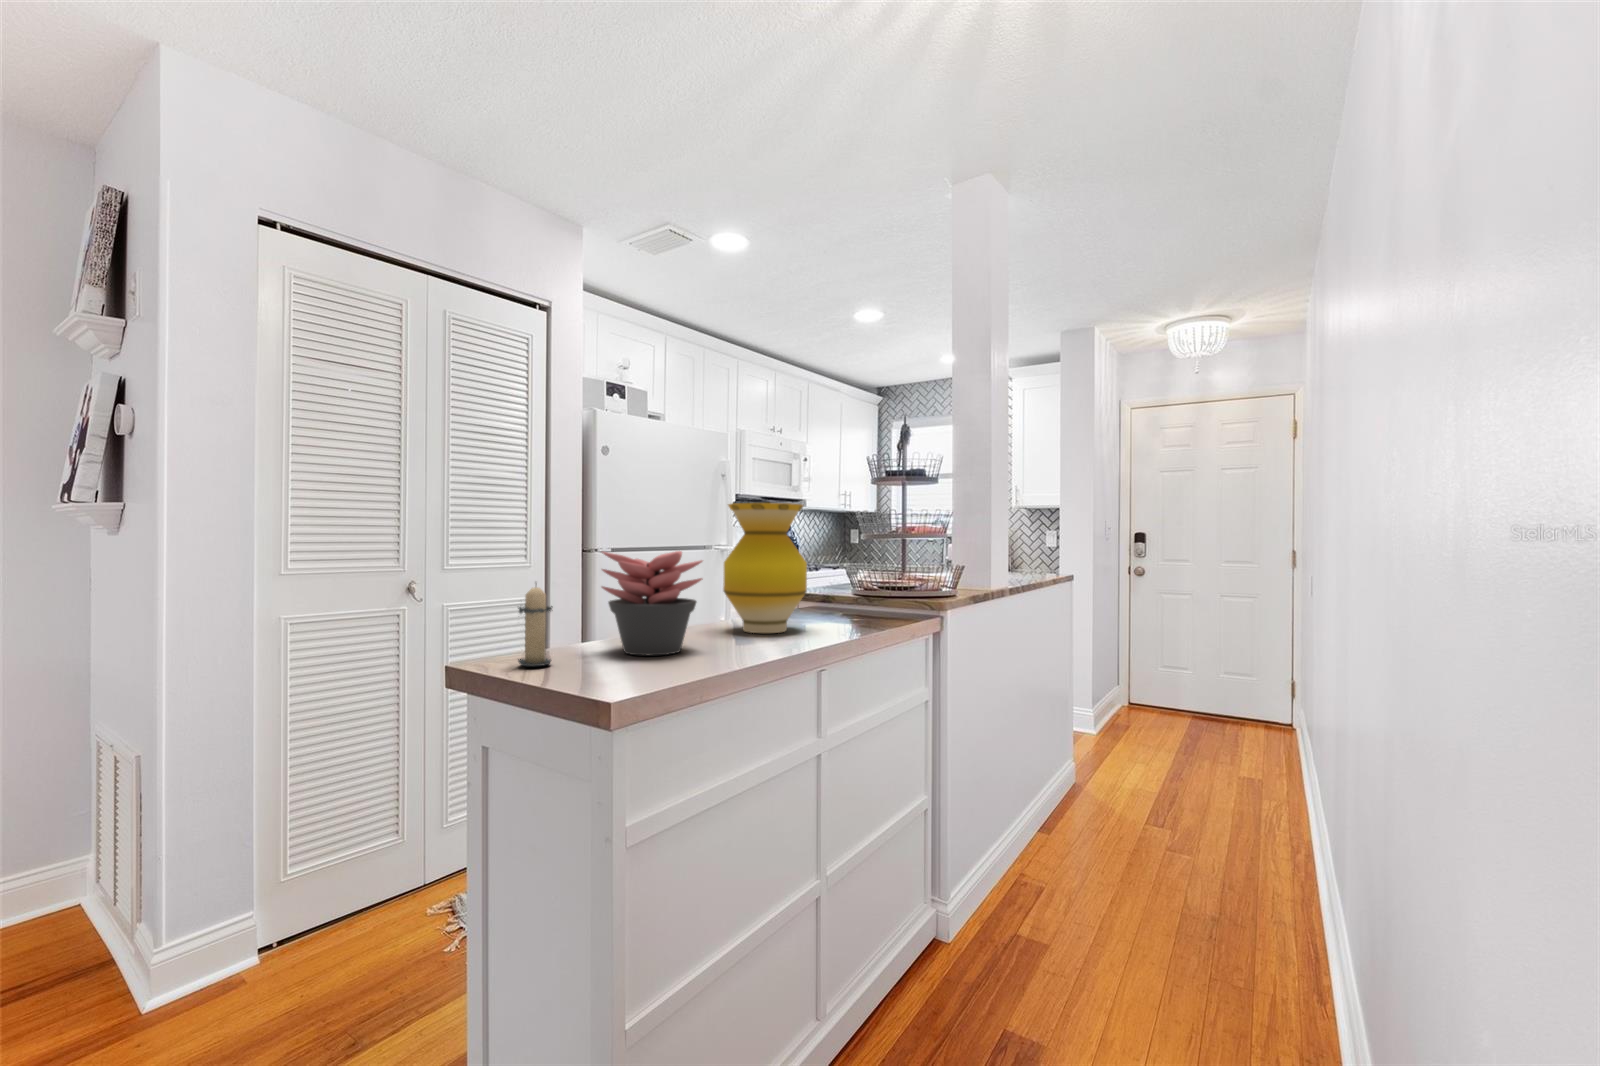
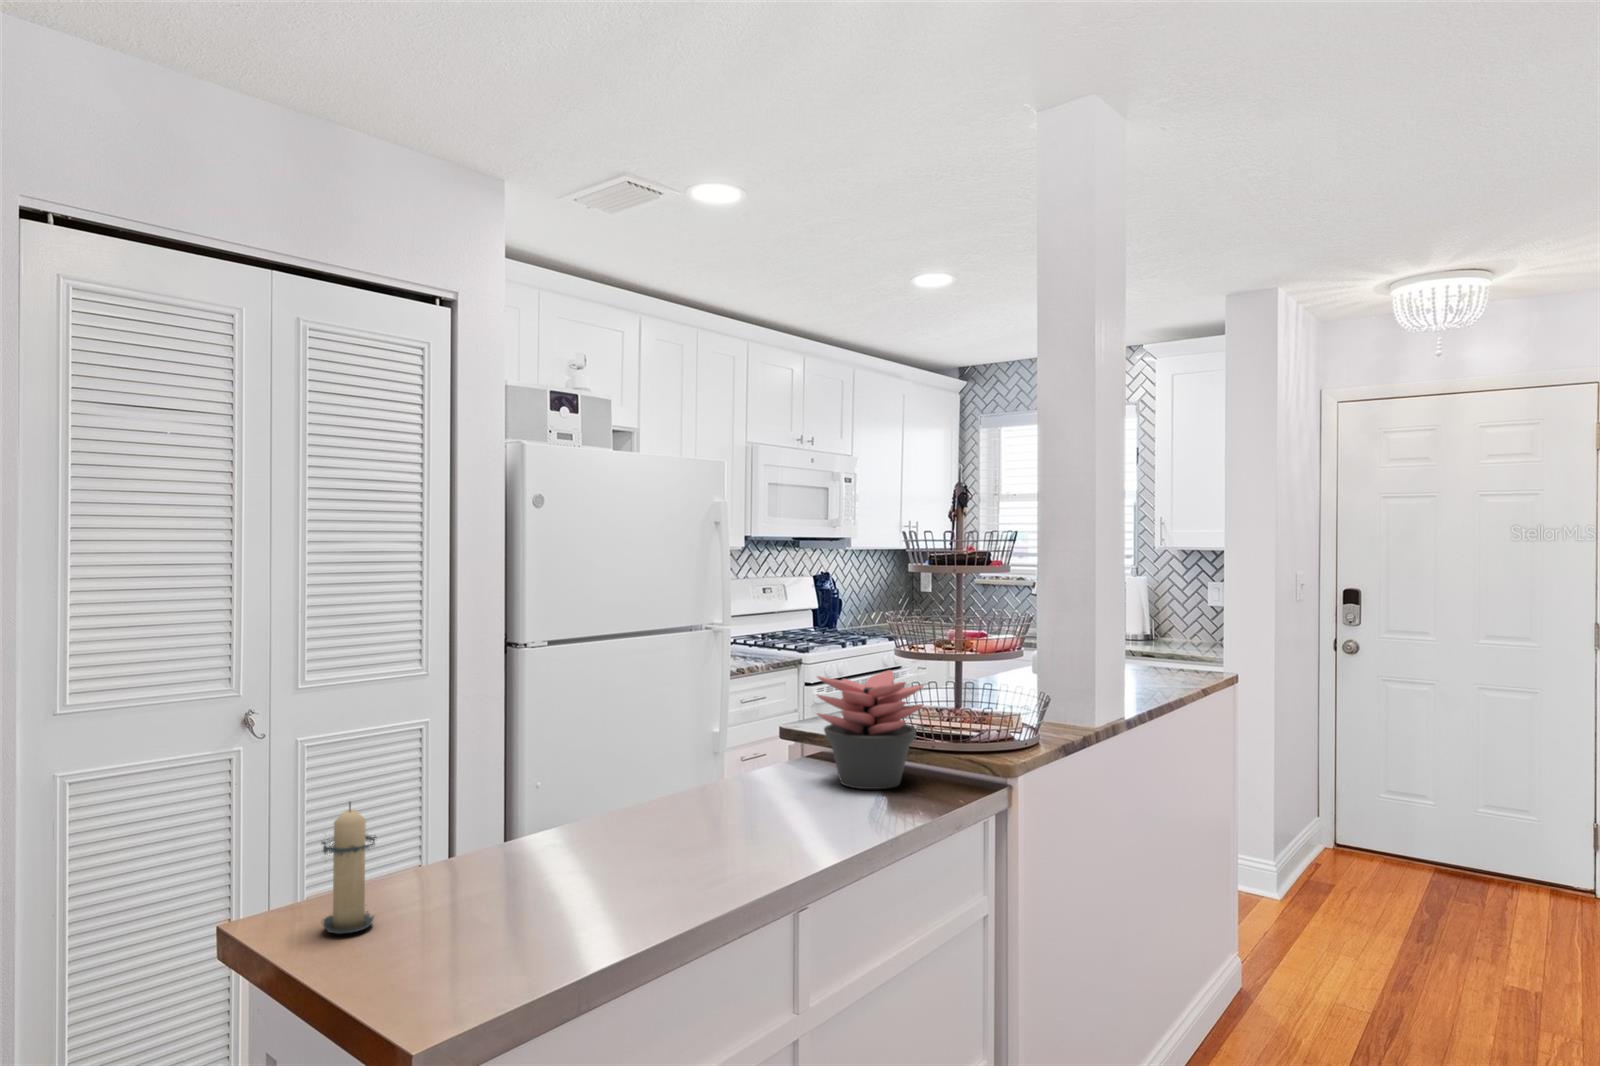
vase: present [723,503,807,633] -> none [664,634,789,837]
succulent plant: present [602,551,703,656] -> present [817,670,923,789]

